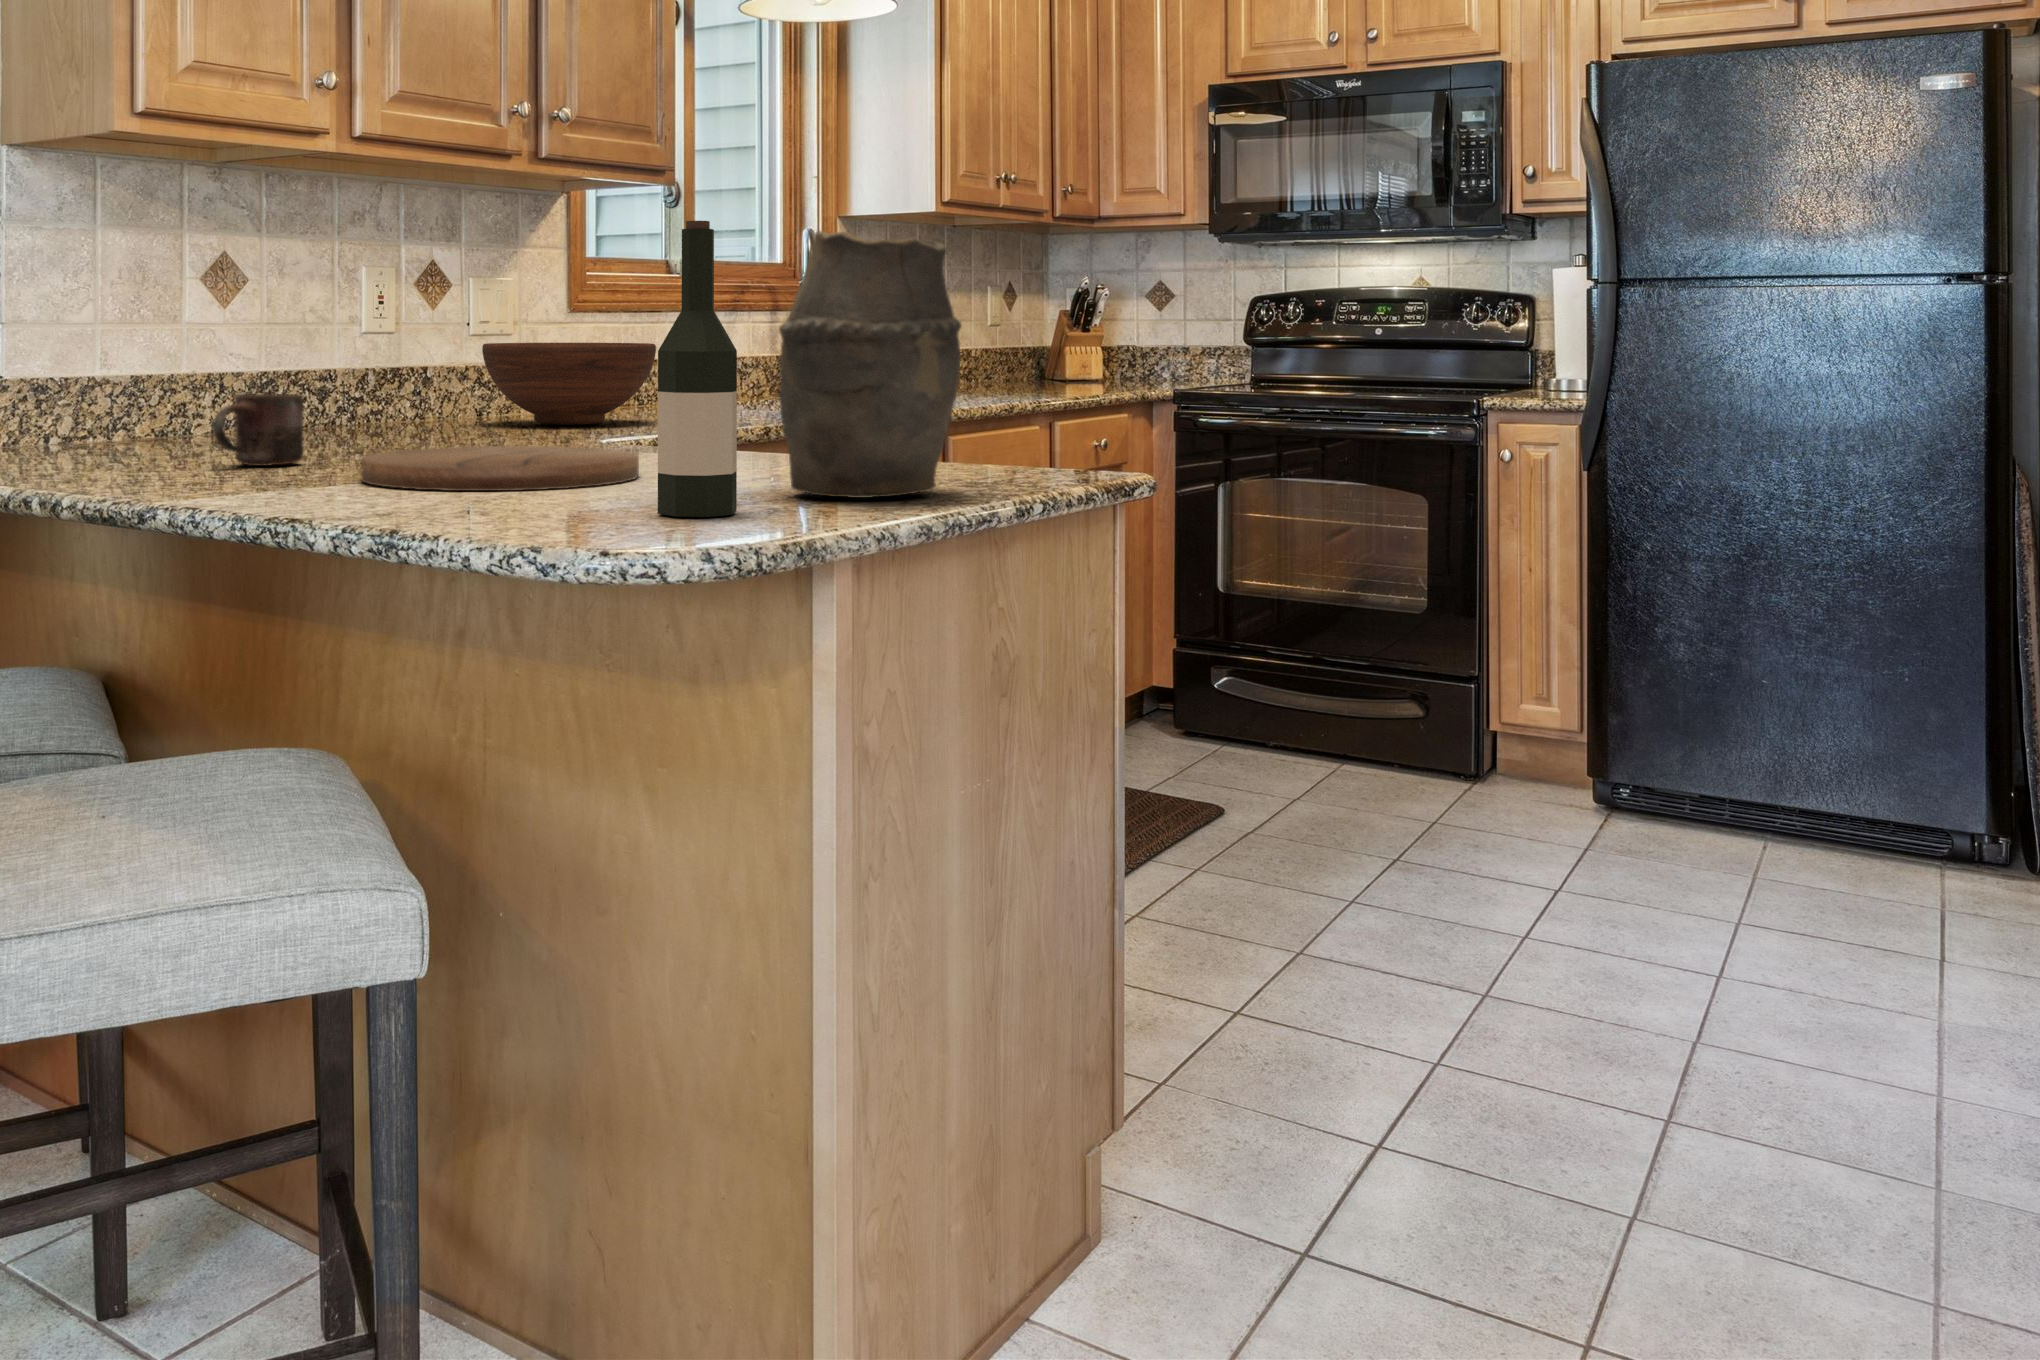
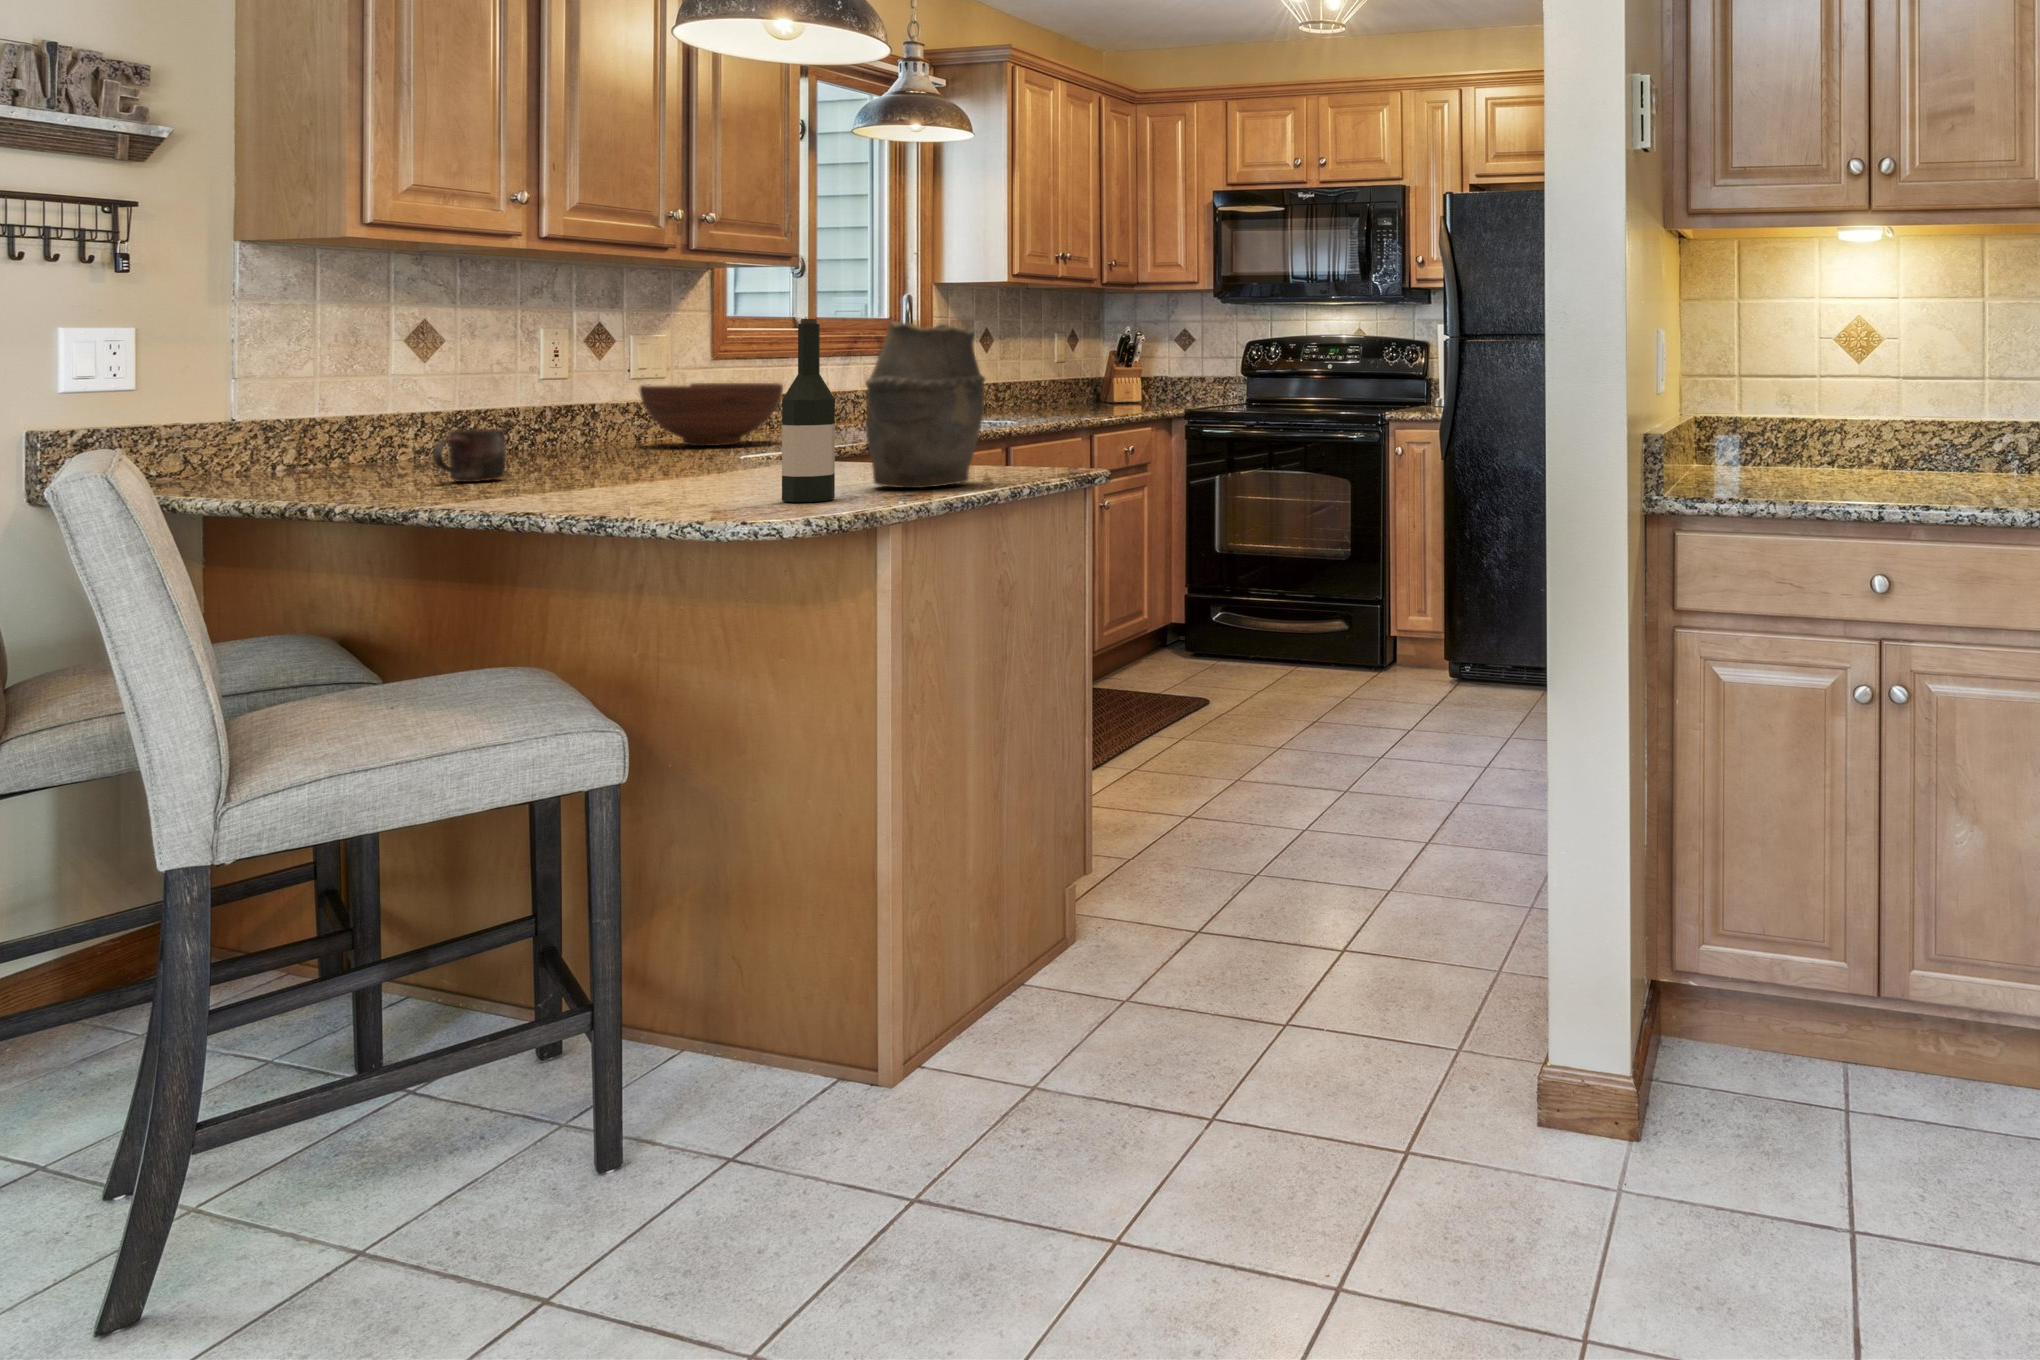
cutting board: present [362,446,639,491] -> none [560,462,769,493]

